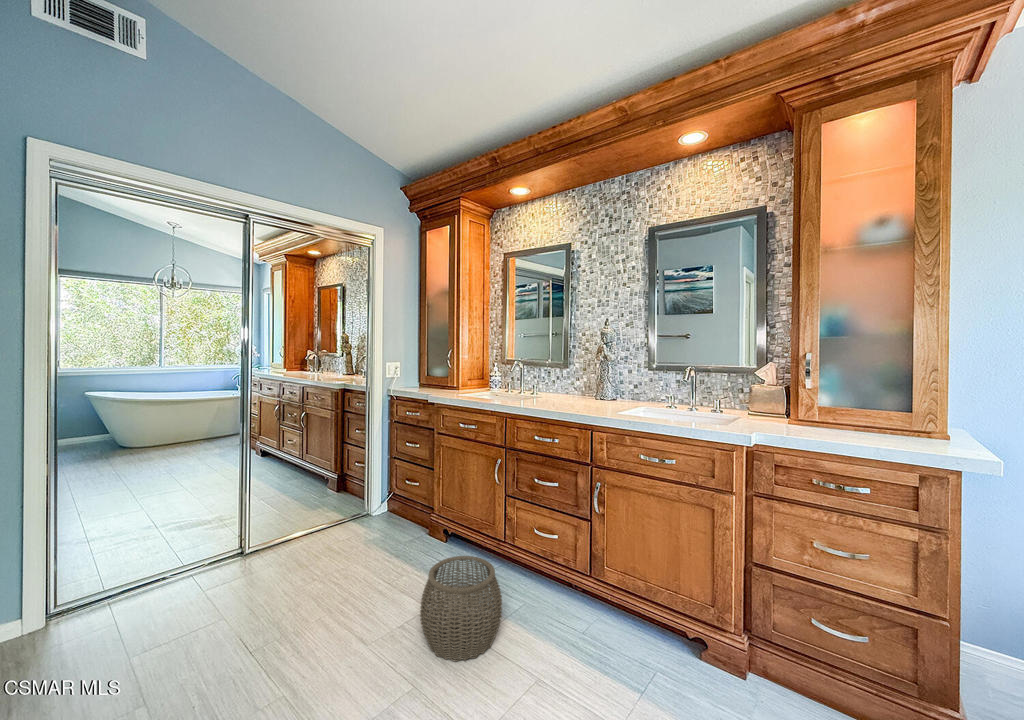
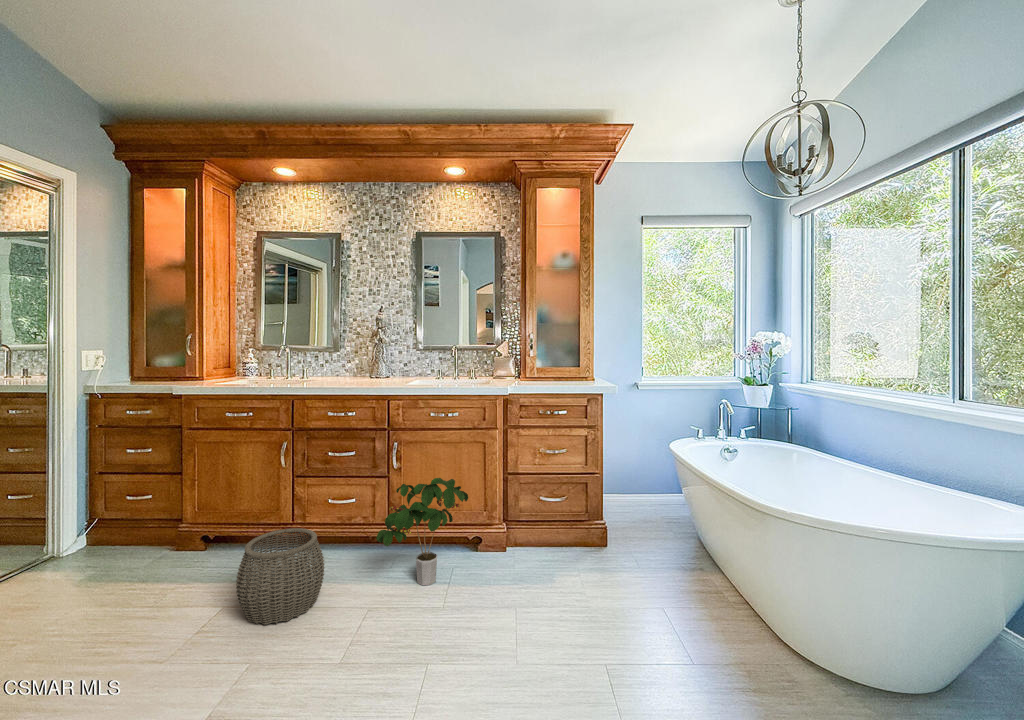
potted plant: none [552,544,678,687] -> present [376,478,468,585]

